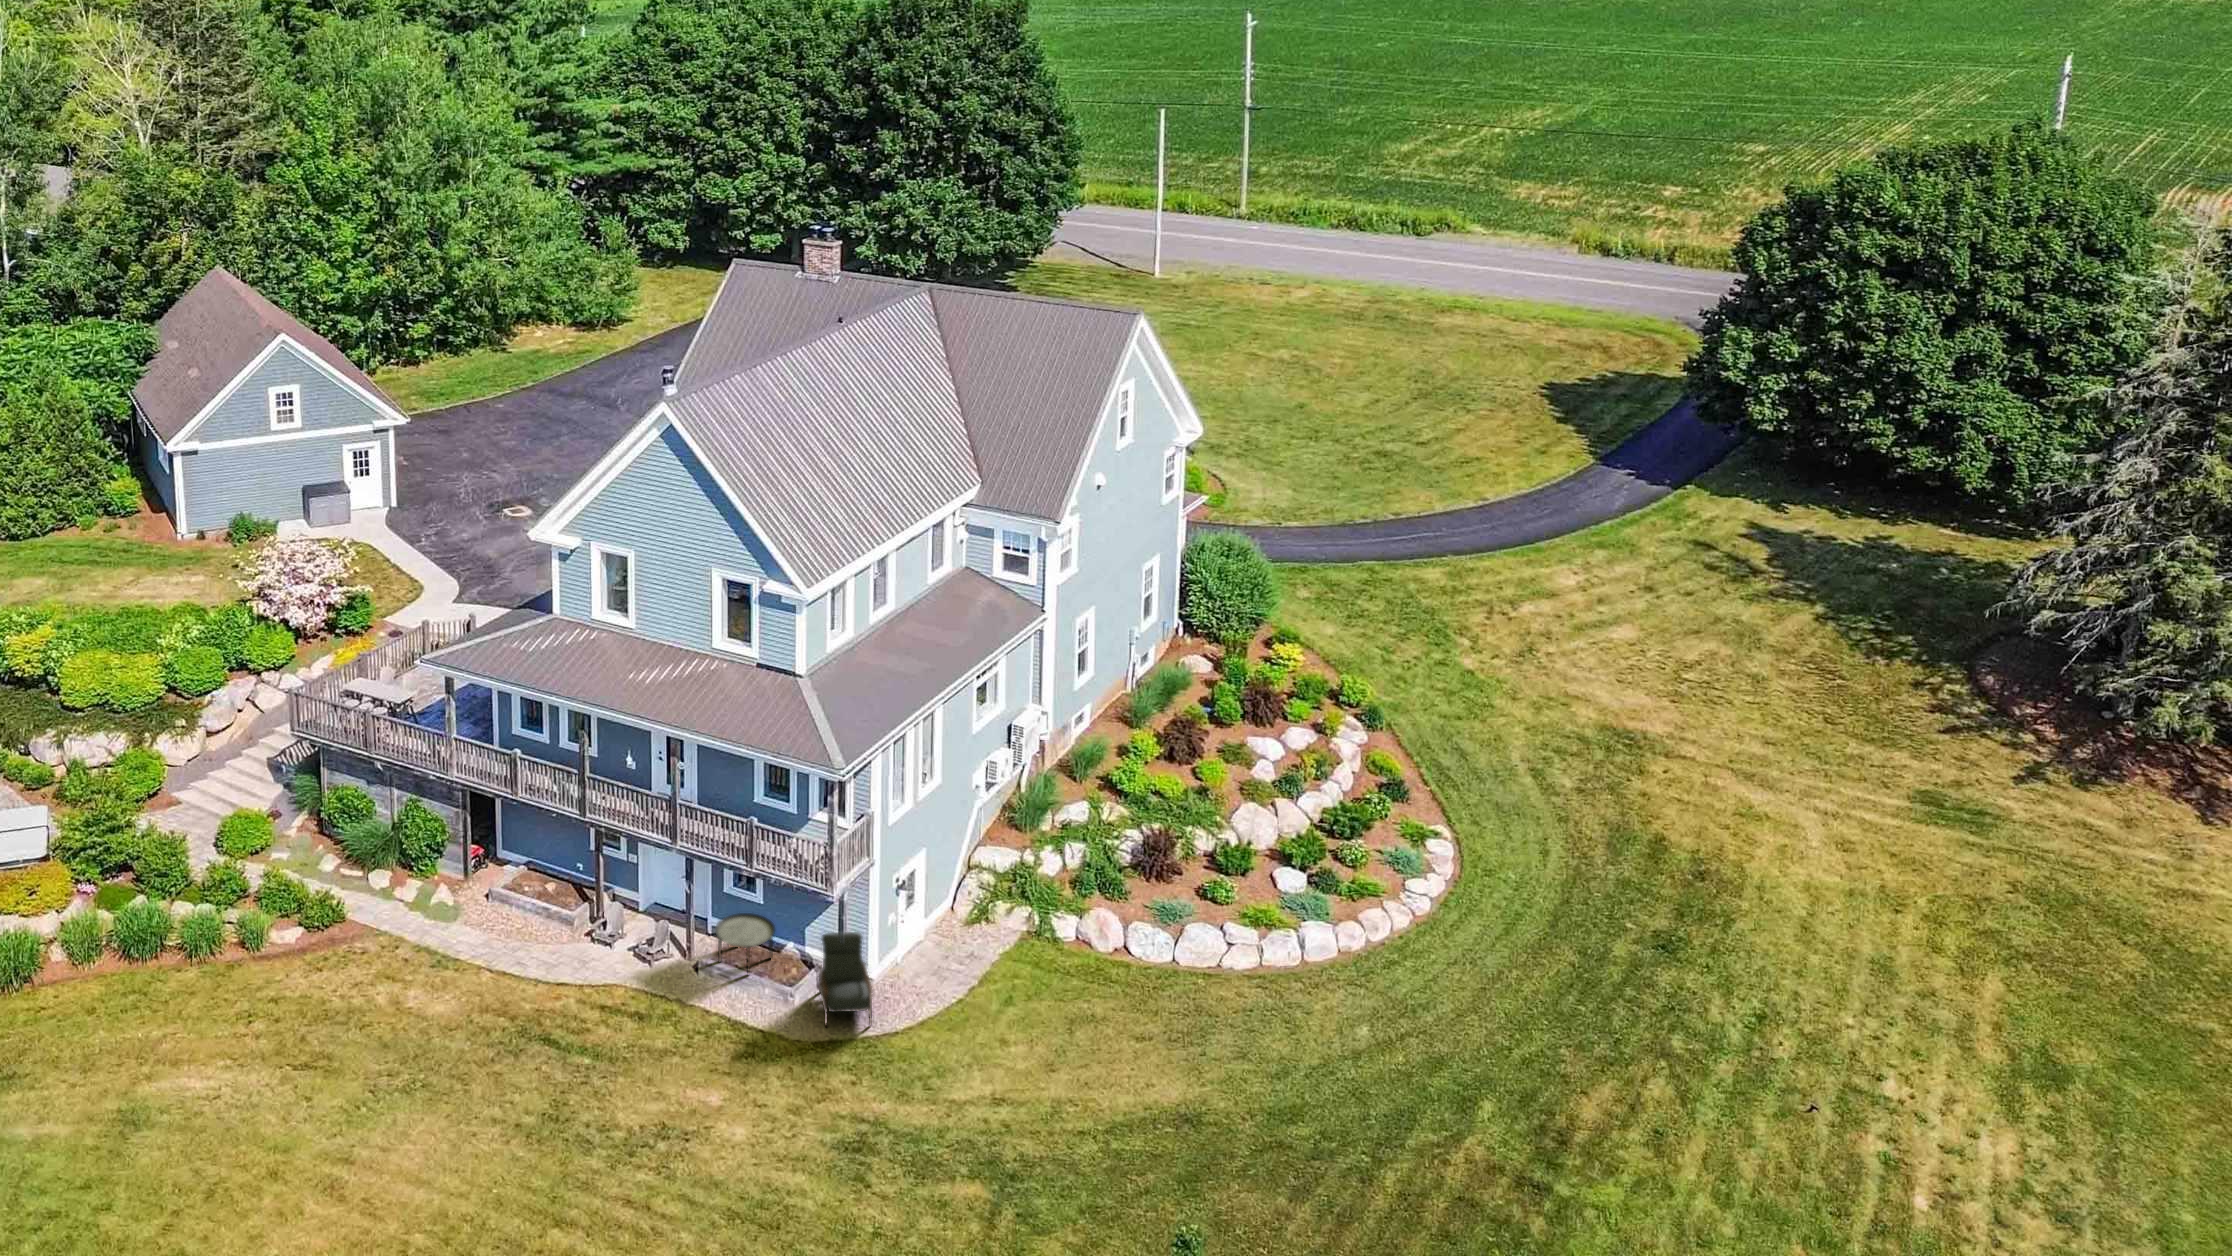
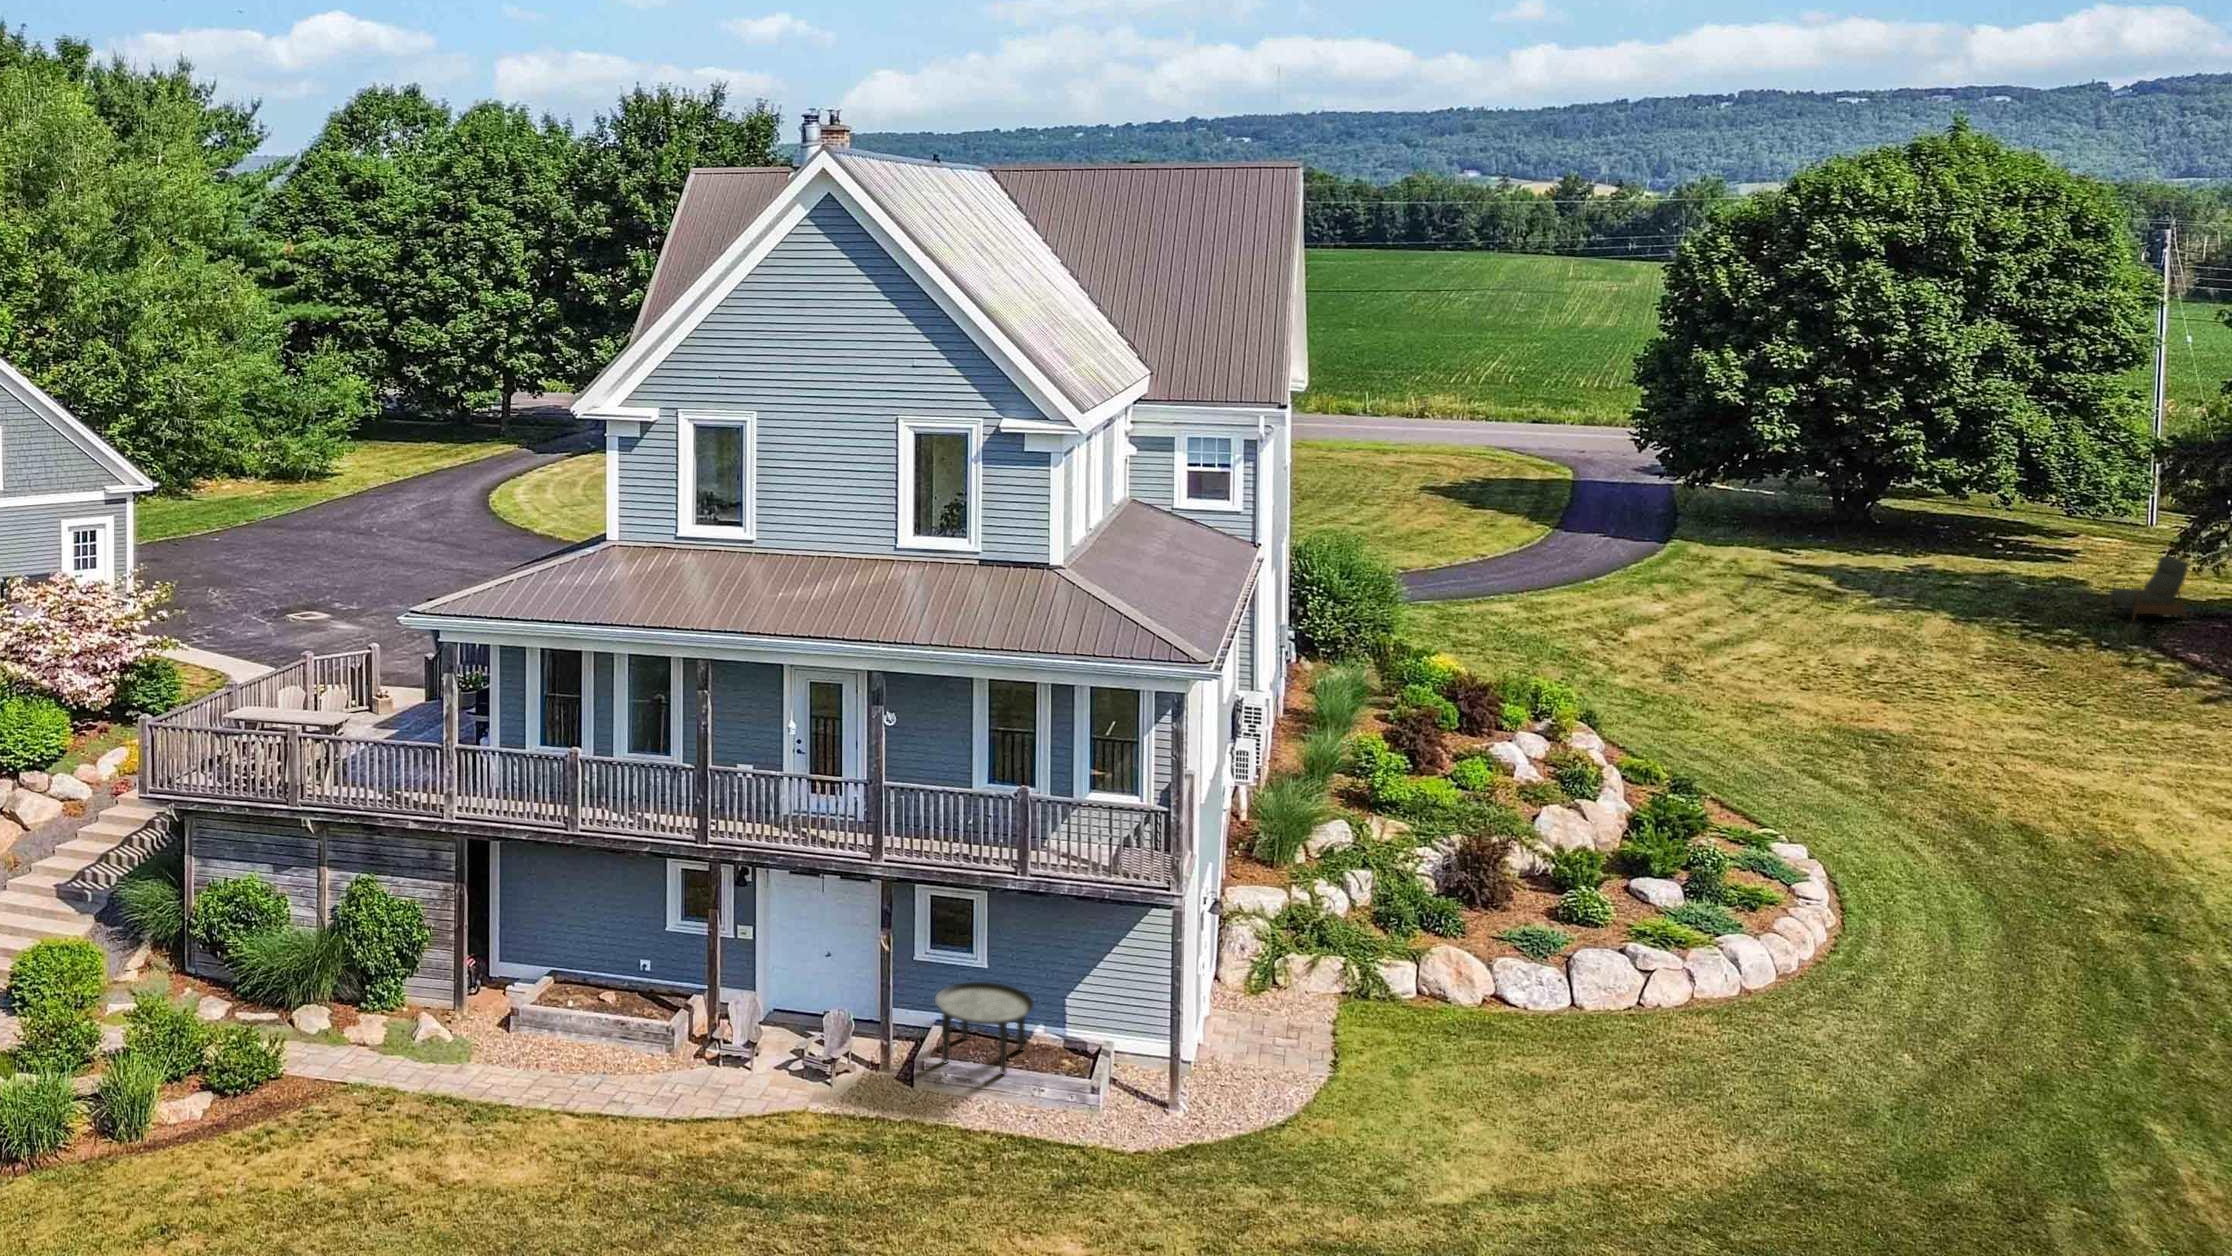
chair: present [819,932,872,1024] -> present [2107,556,2189,620]

